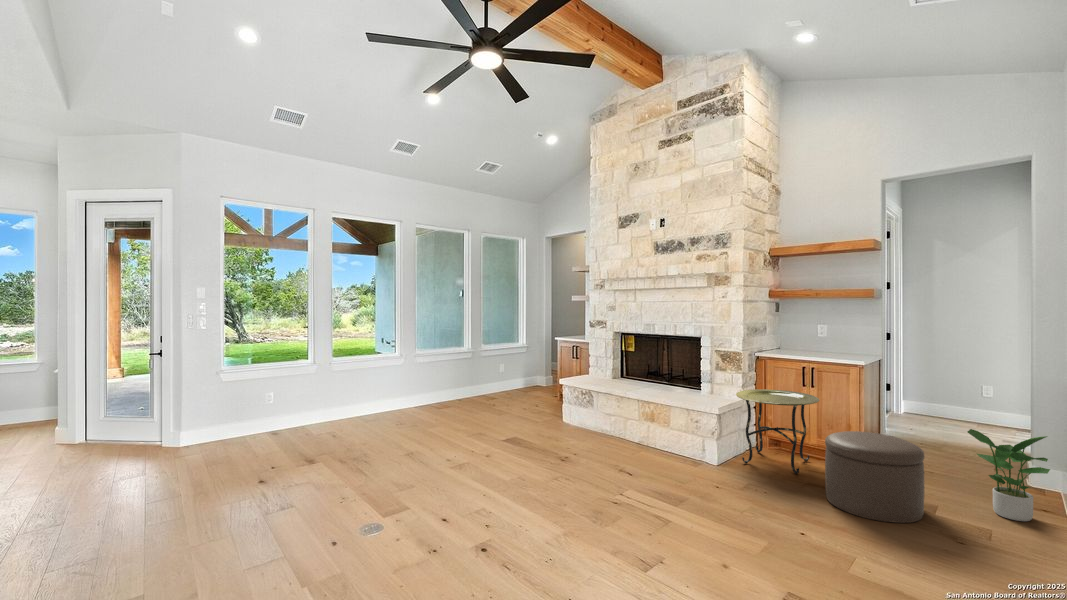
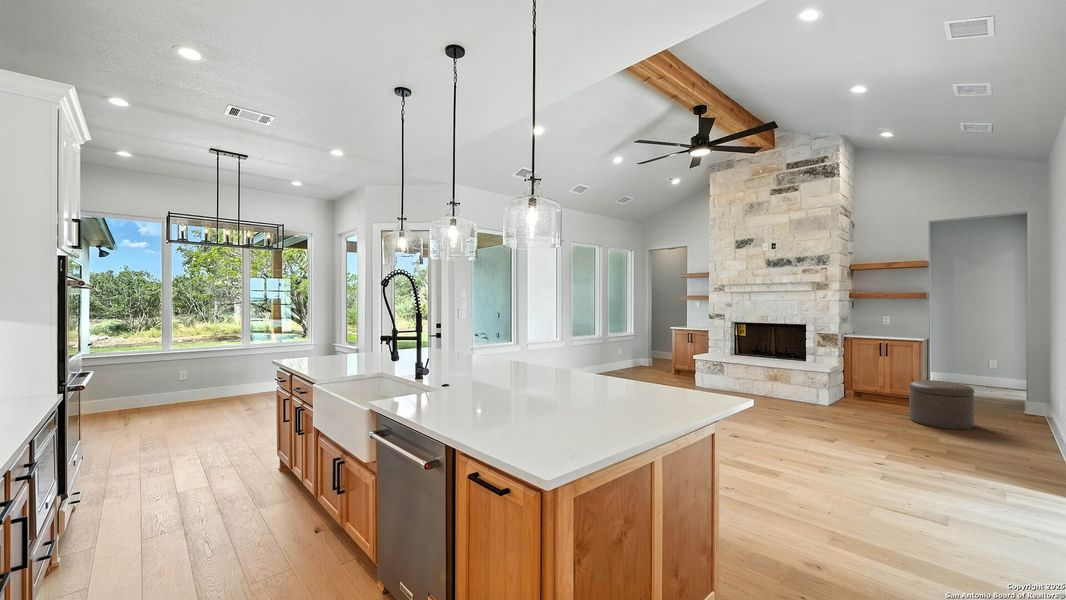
side table: present [736,389,819,474] -> none [837,359,896,410]
potted plant: present [968,429,1050,521] -> none [998,377,1048,428]

